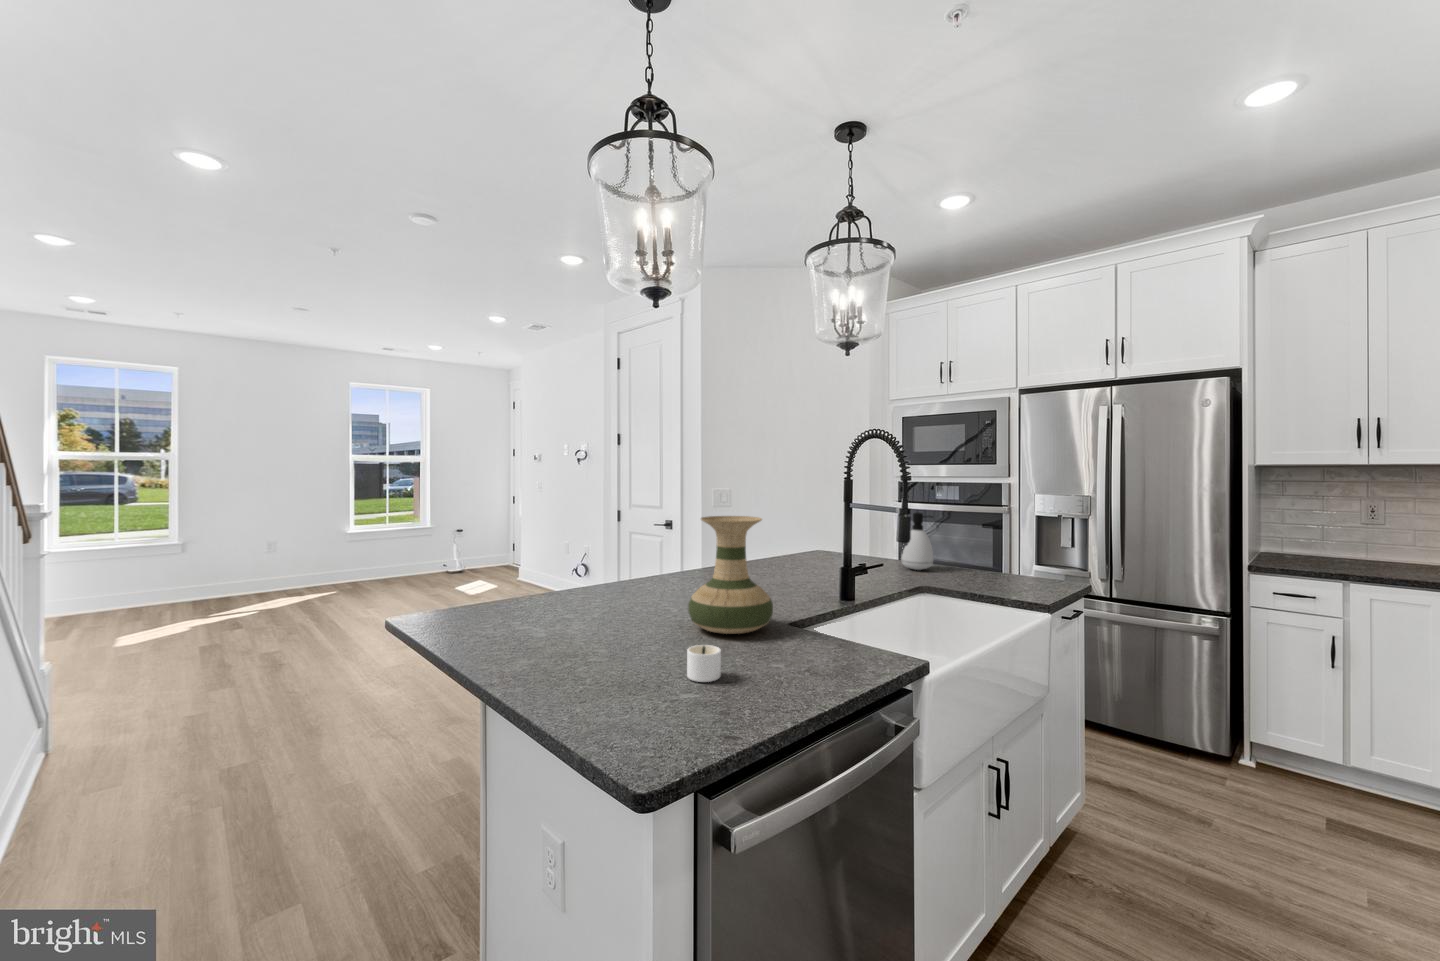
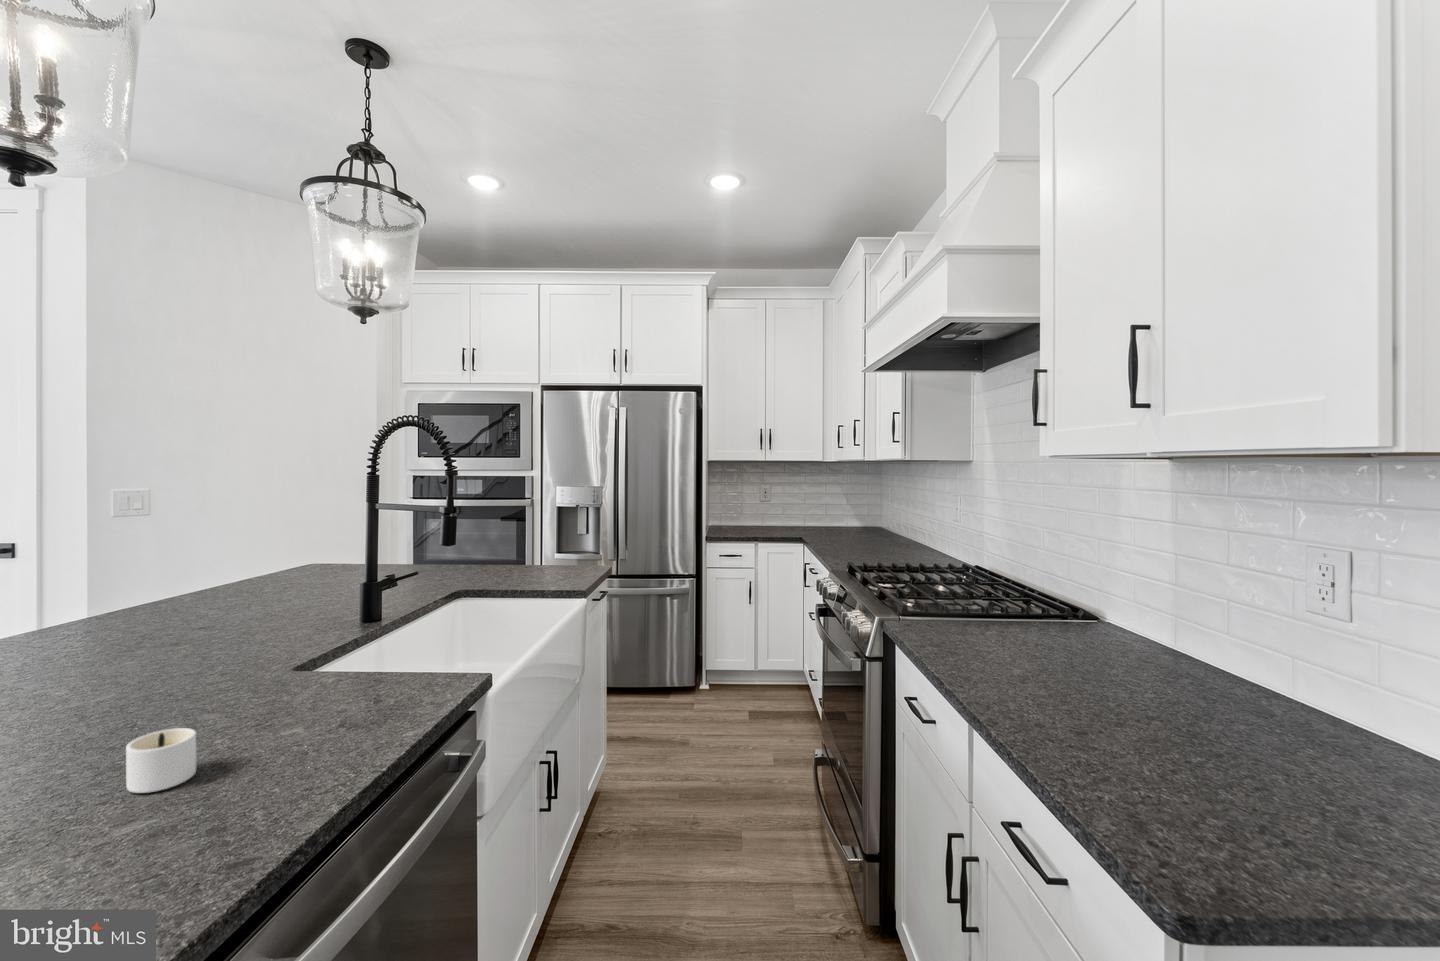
soap dispenser: present [901,512,933,570] -> none [430,509,466,572]
vase: present [688,516,773,634] -> none [110,527,273,704]

